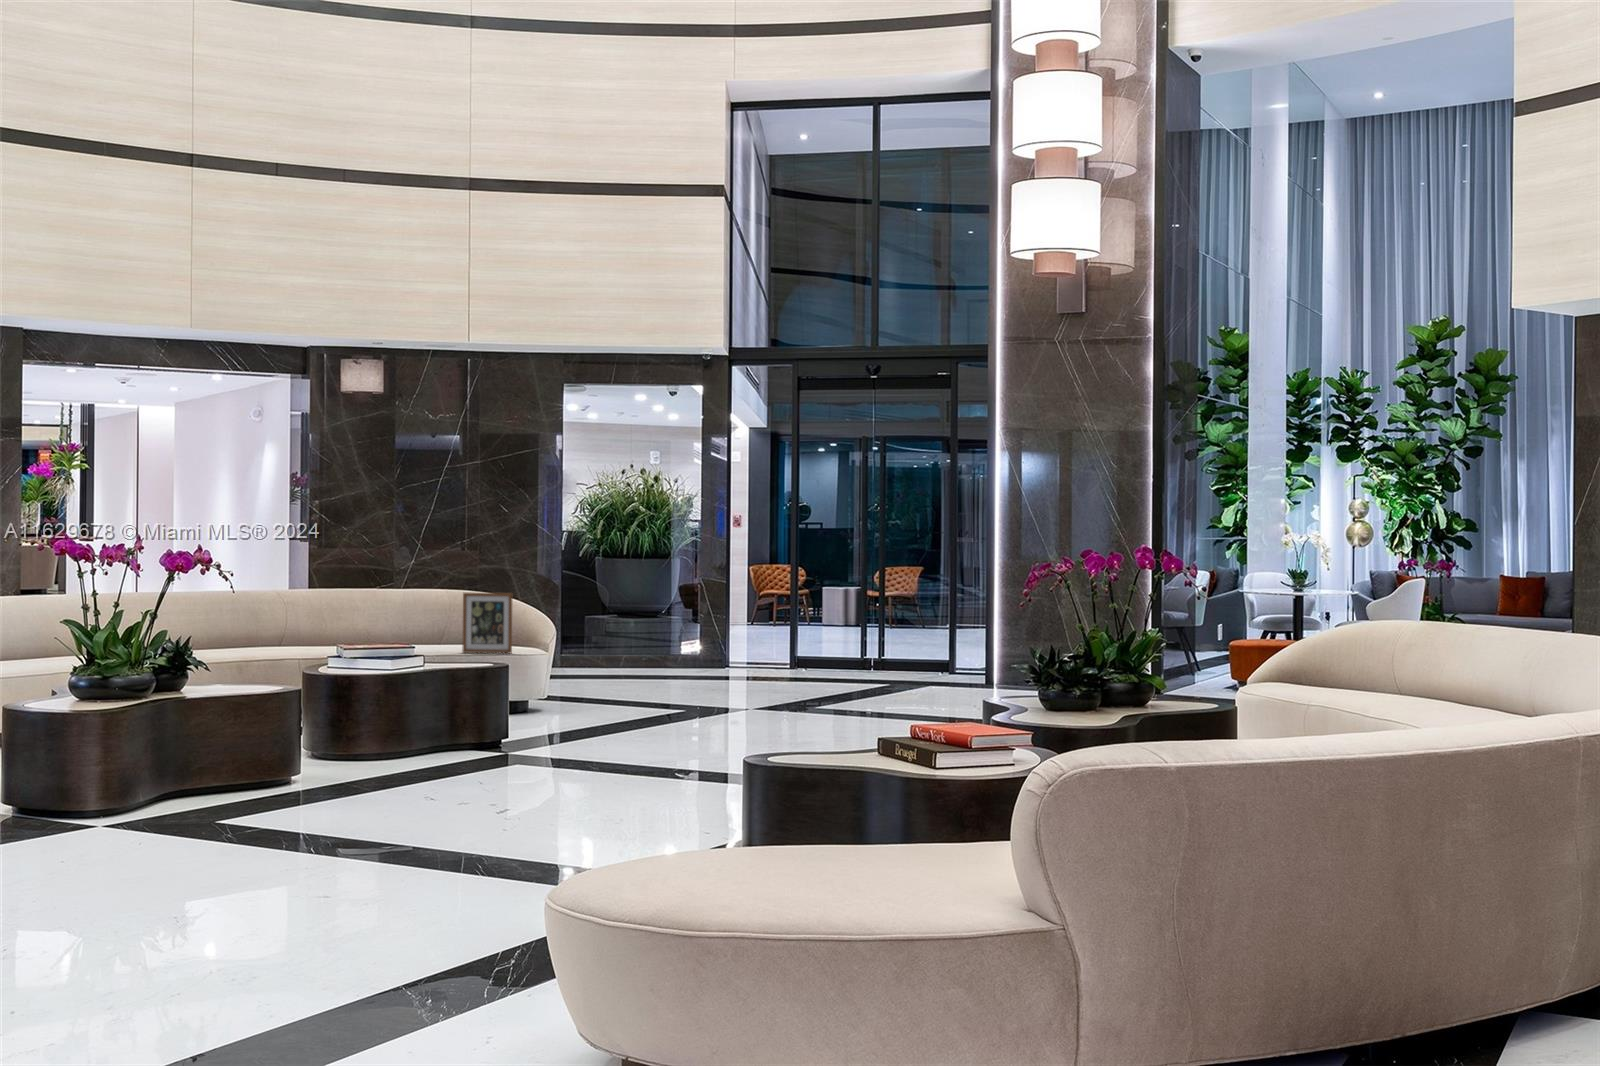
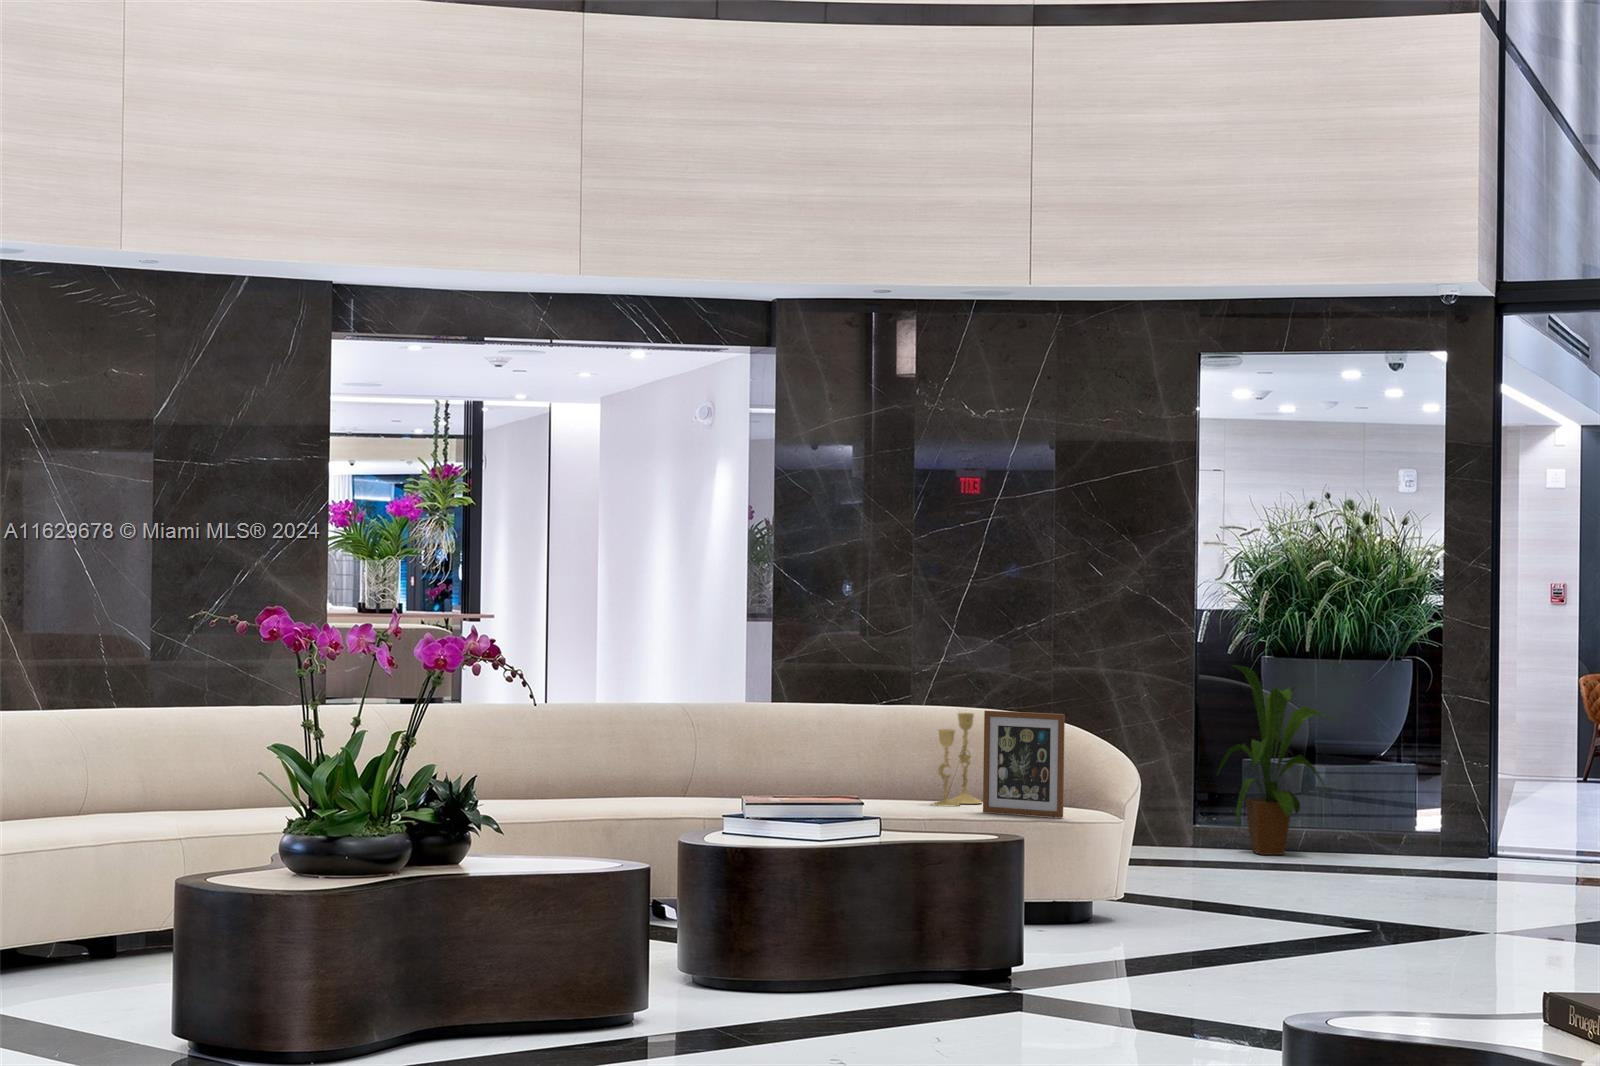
house plant: none [573,564,643,675] -> present [1217,665,1332,855]
candlestick: none [426,595,456,651] -> present [932,713,981,806]

